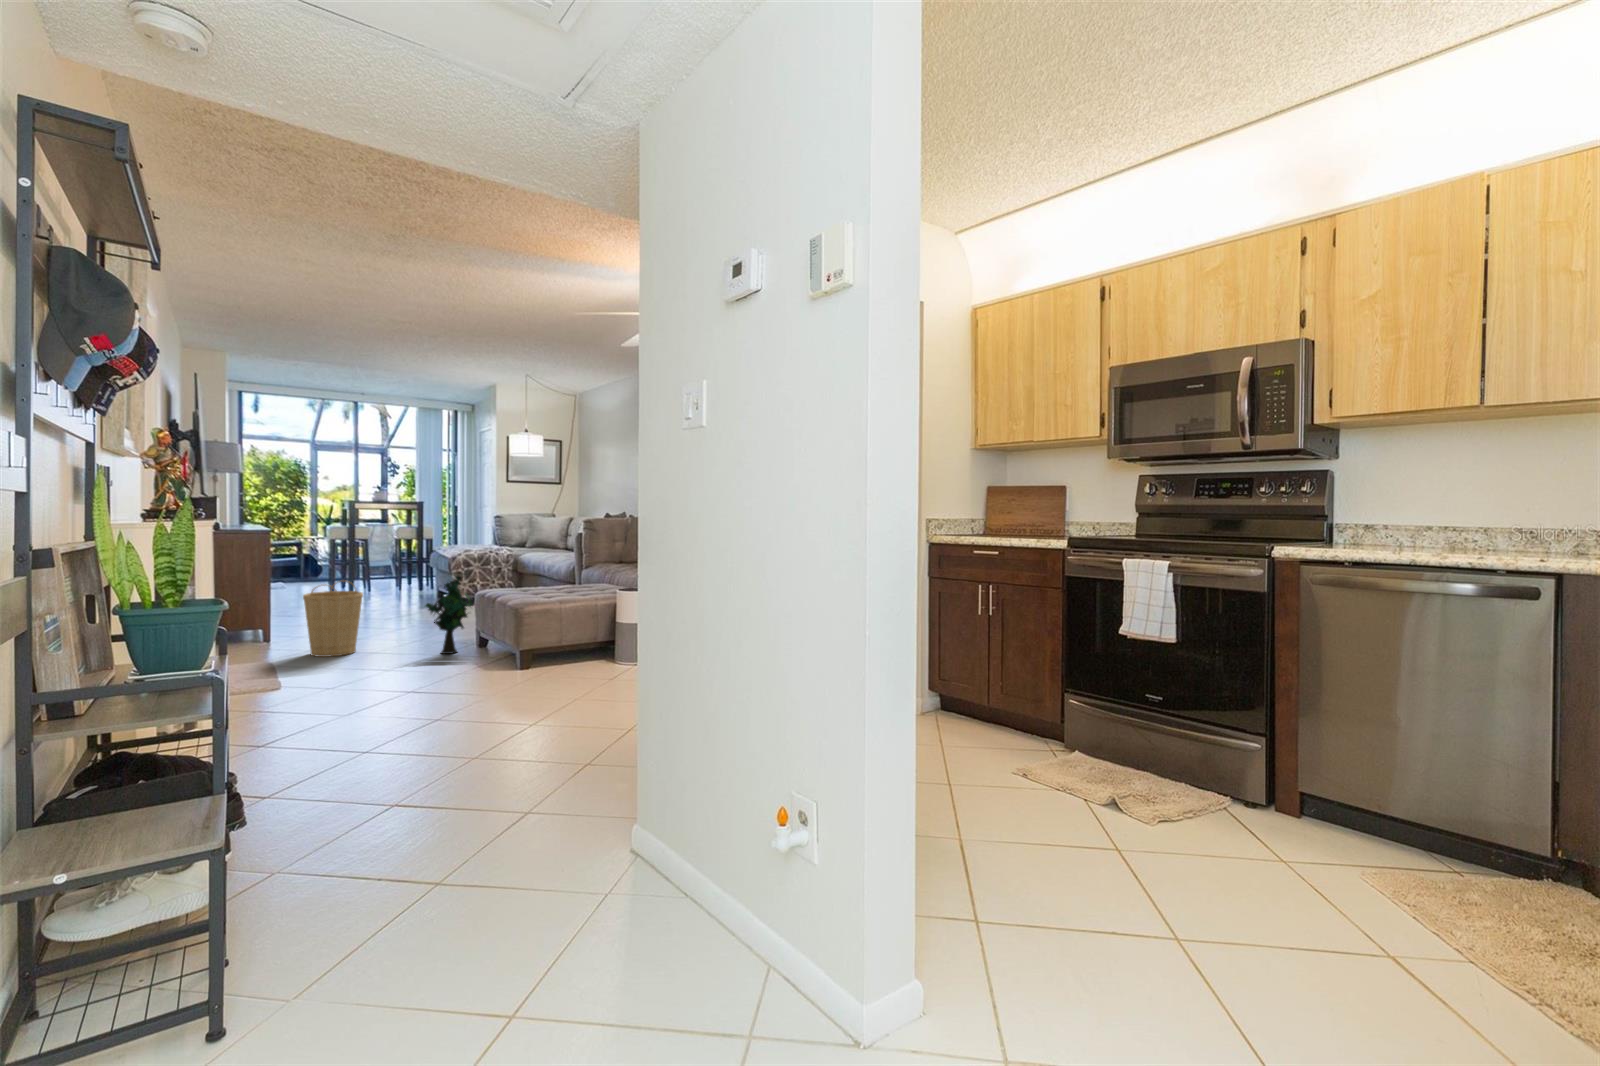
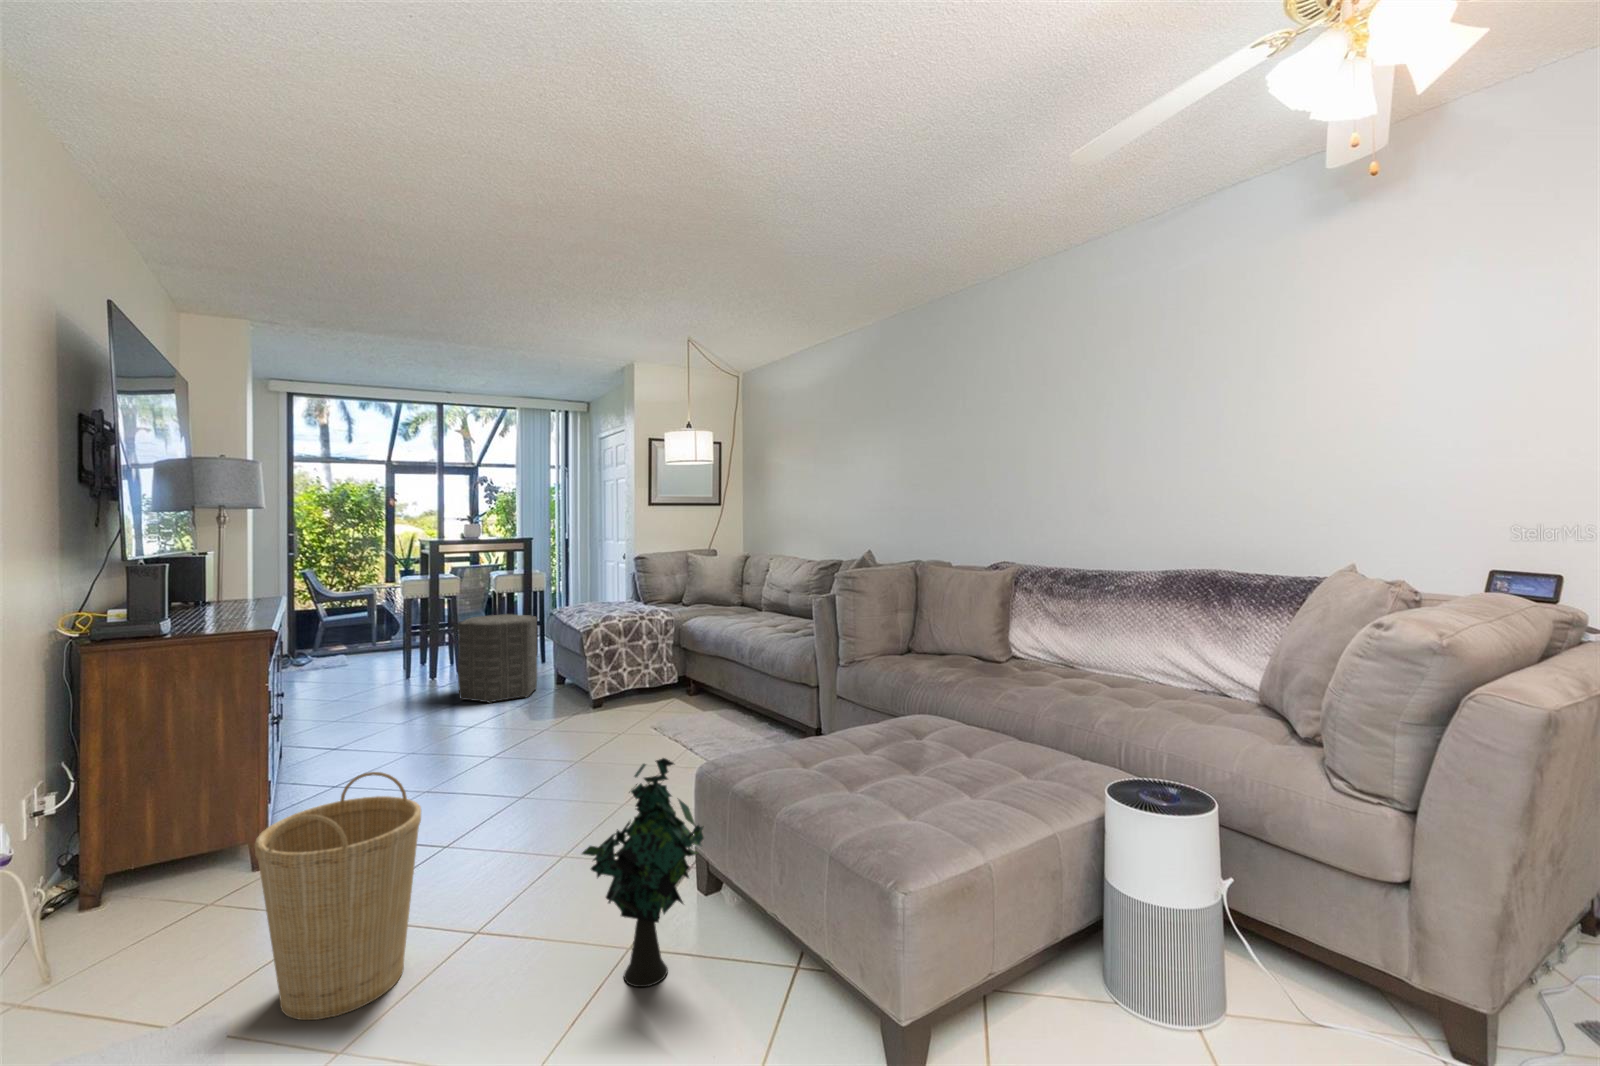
ottoman: none [370,551,423,603] -> present [458,614,537,703]

